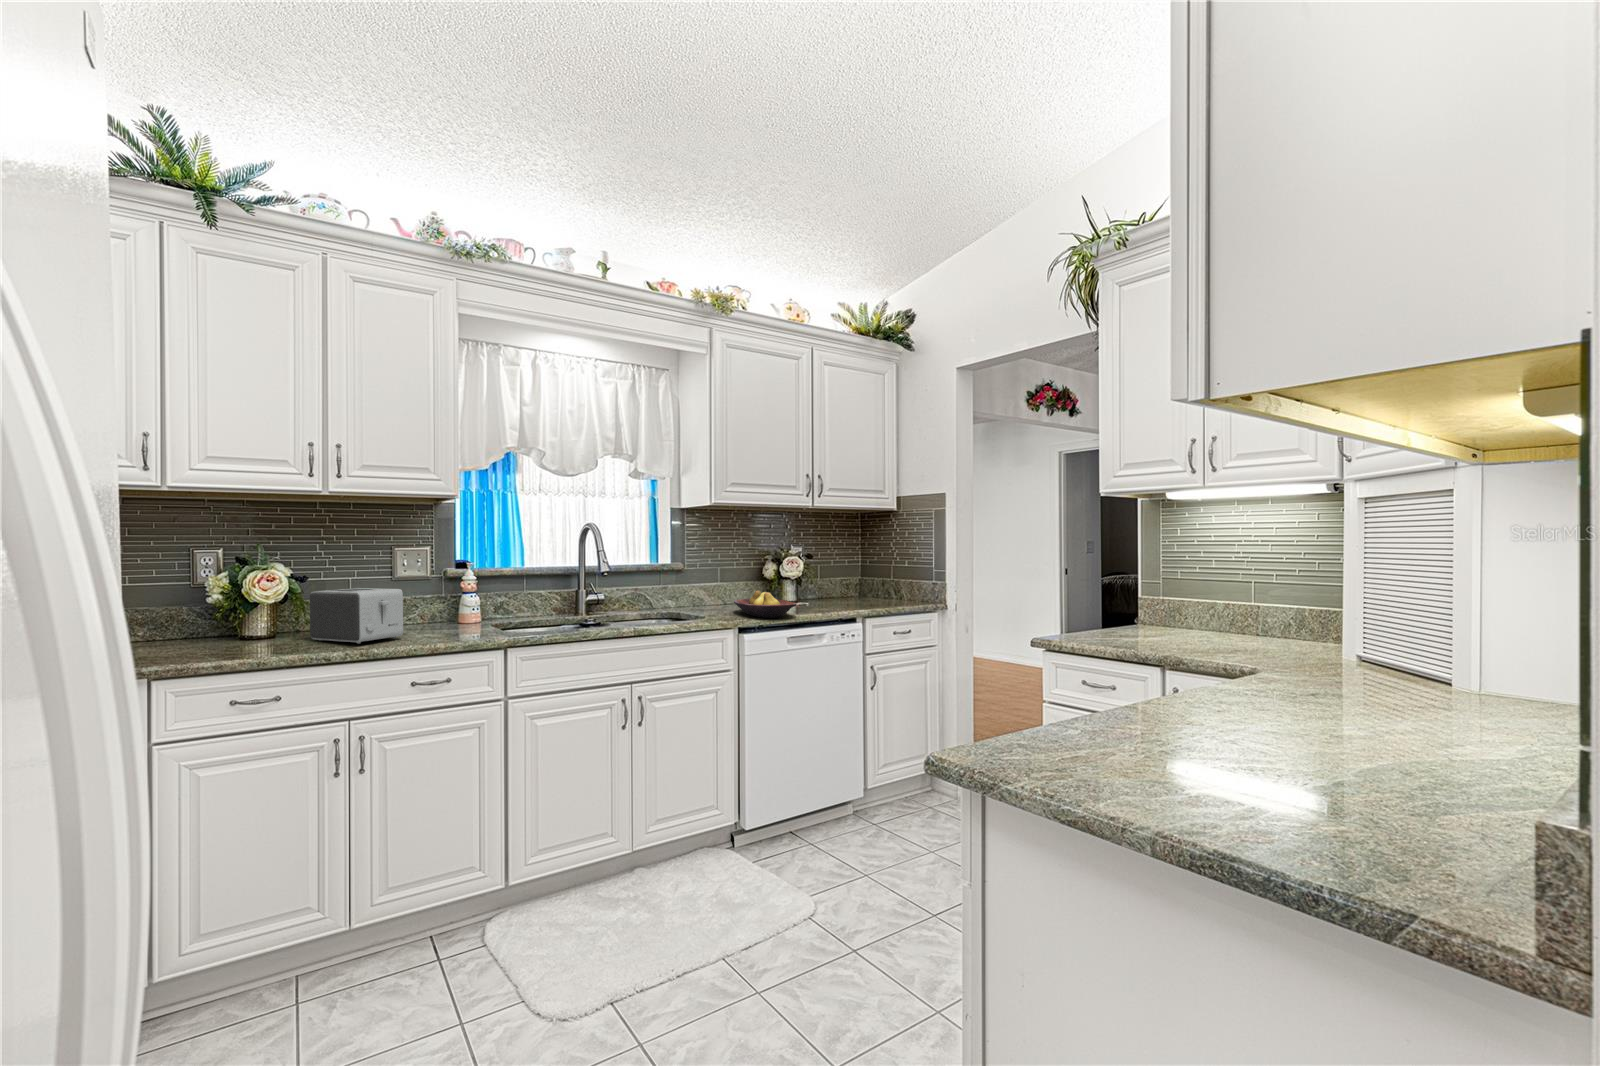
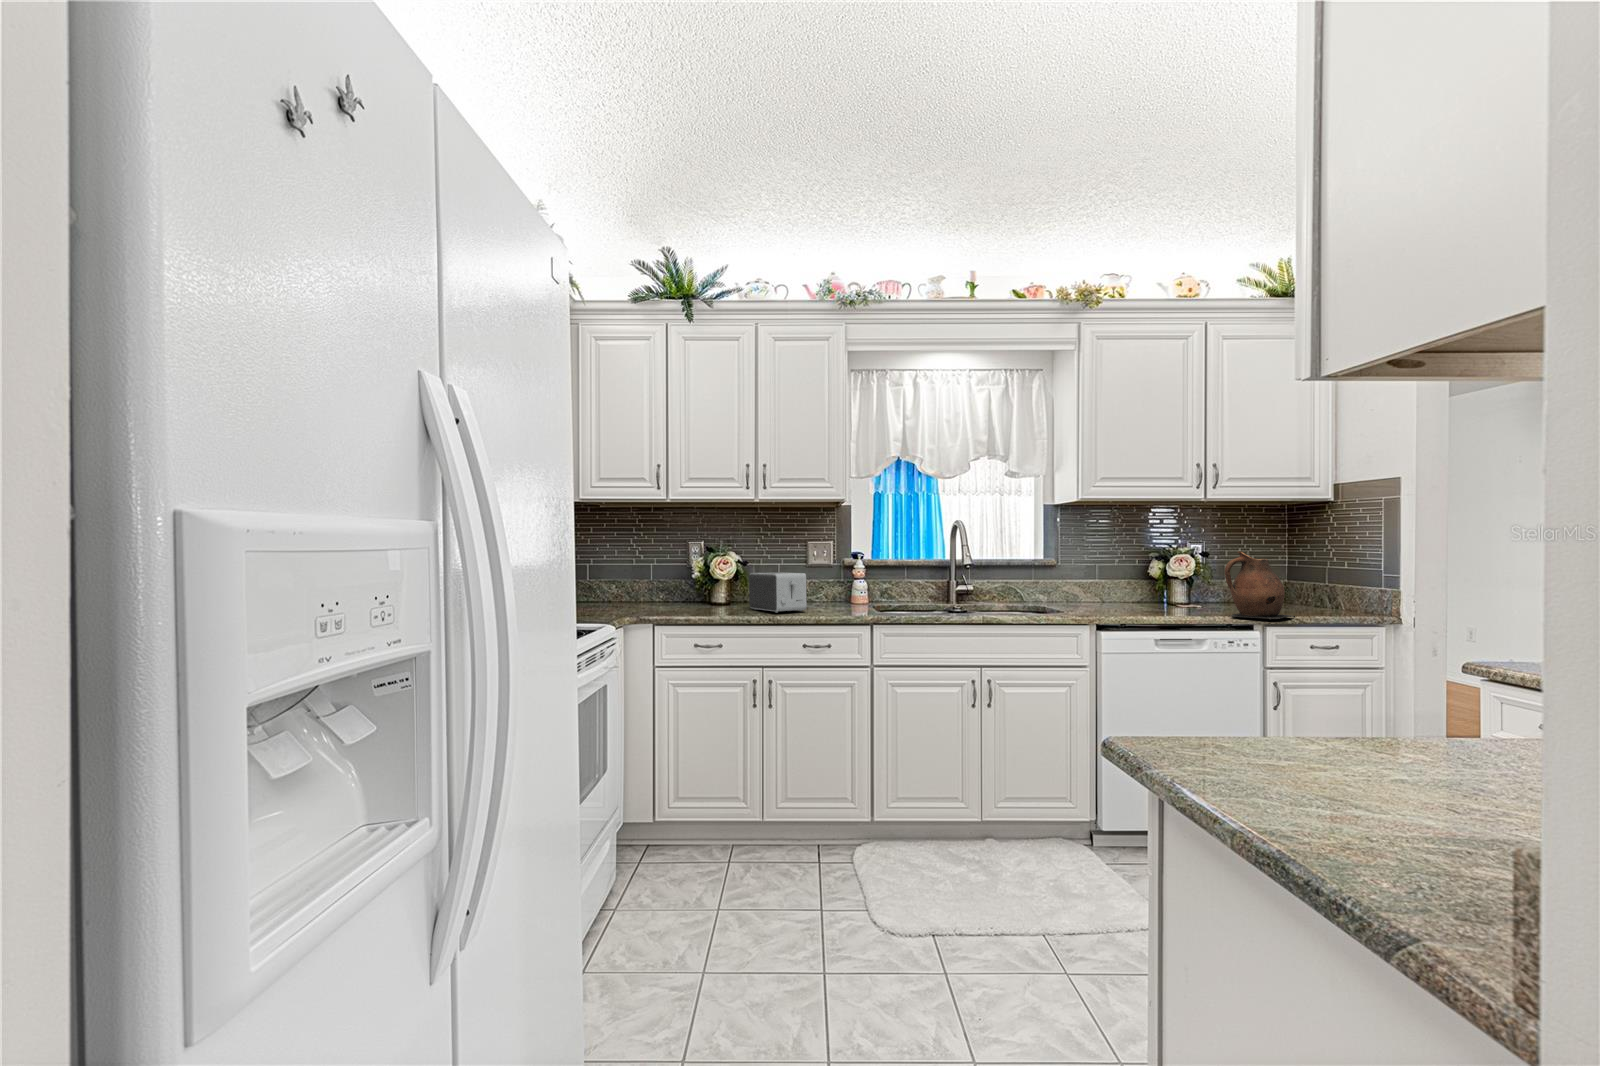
ceramic pitcher: none [836,553,885,612] -> present [1225,552,1295,620]
fruit bowl: present [734,591,797,618] -> none [1103,590,1166,618]

